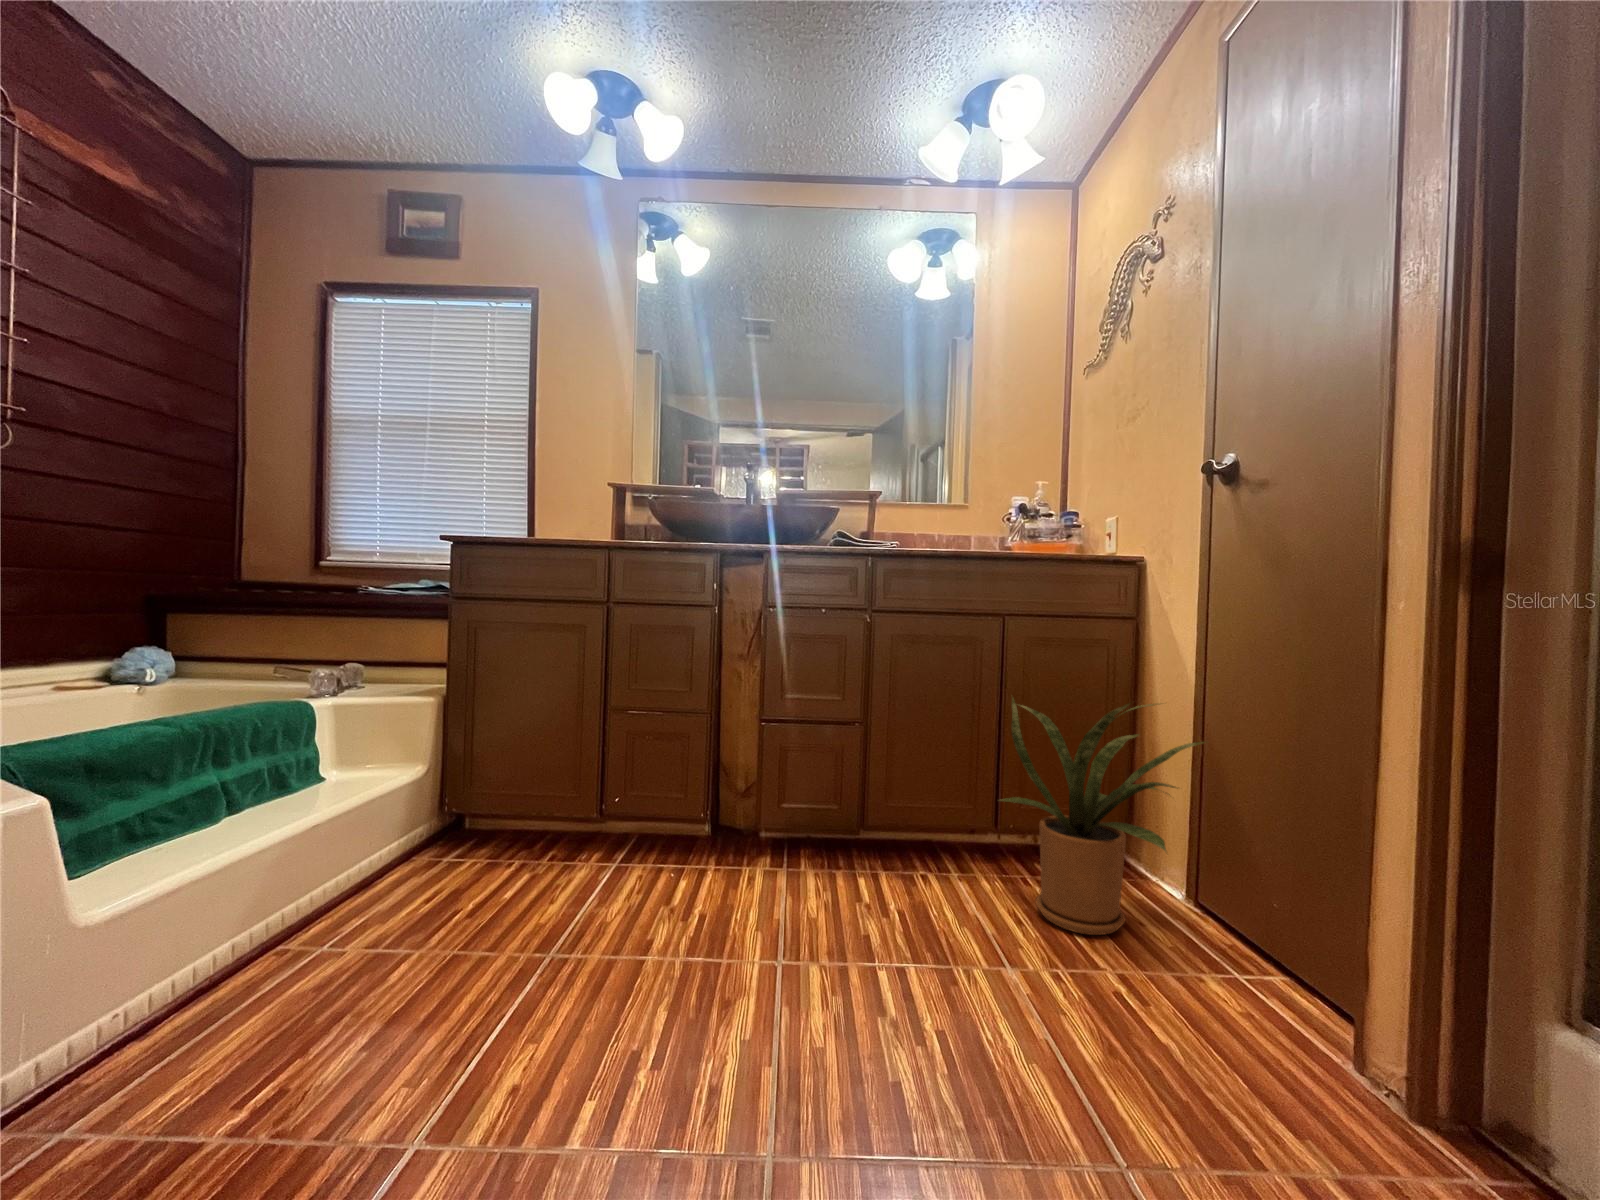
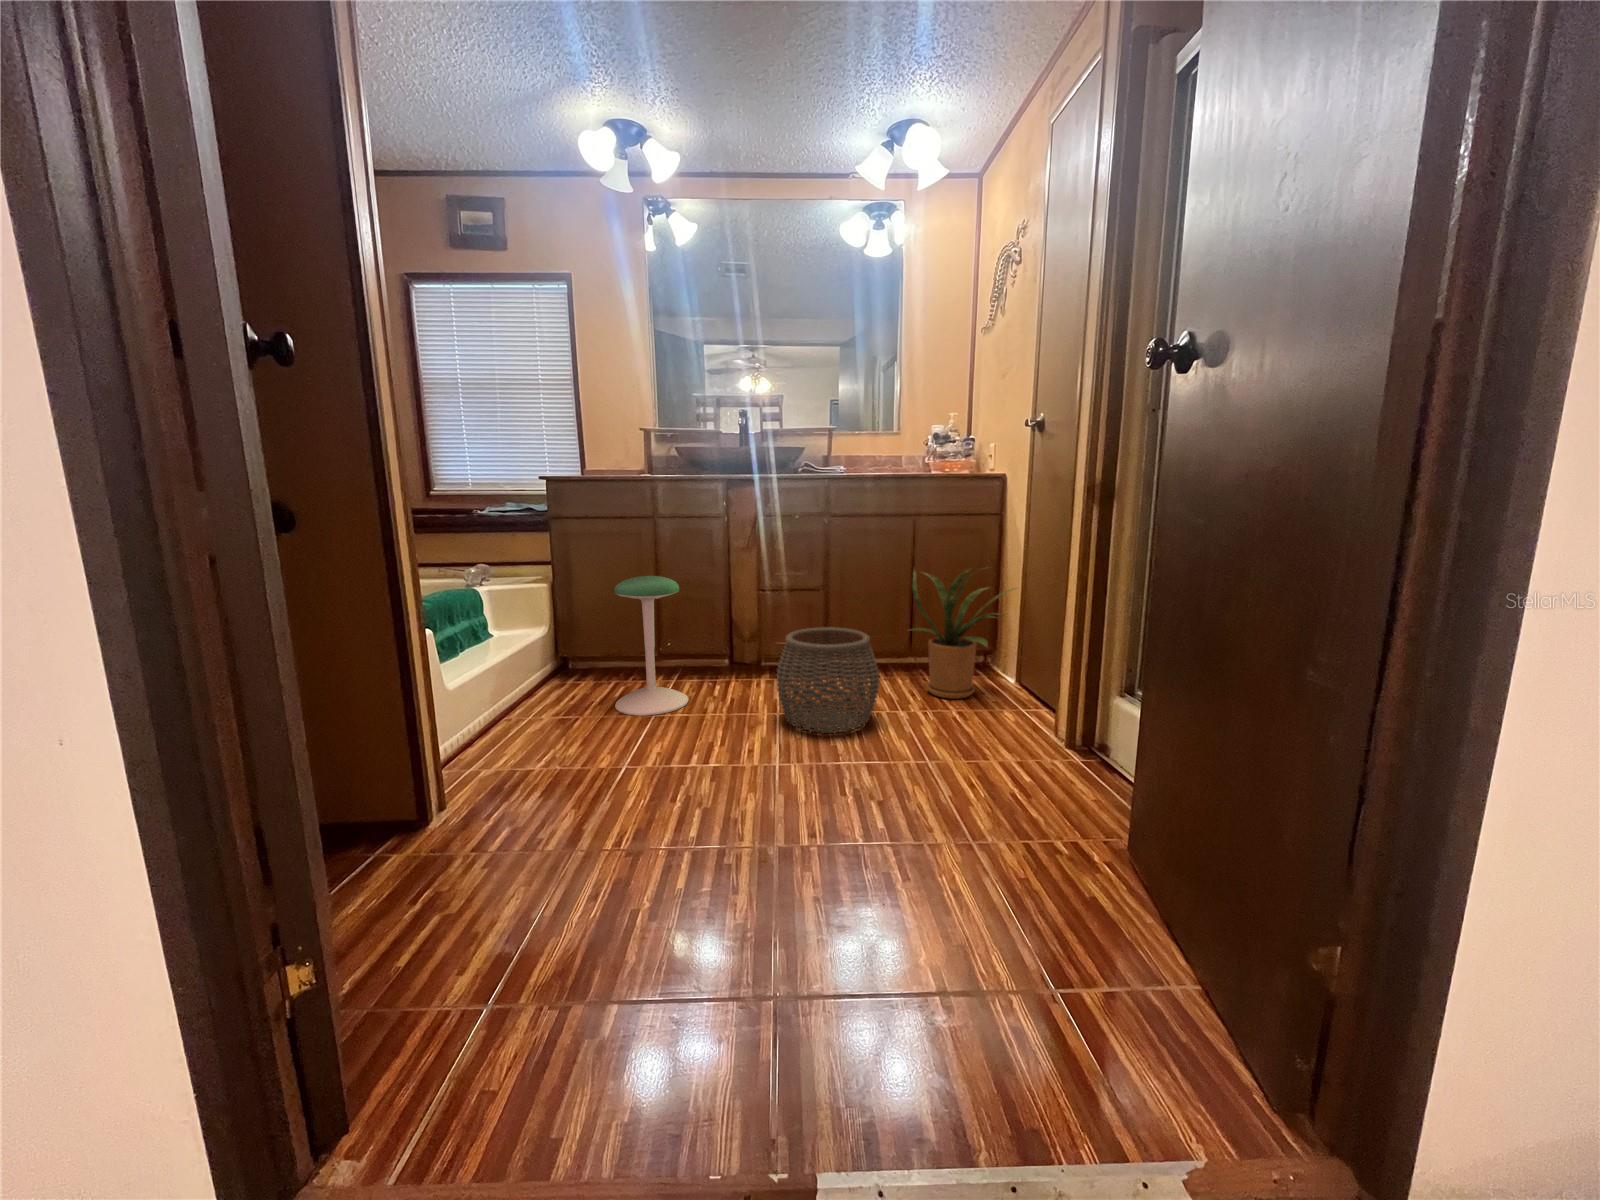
stool: none [491,694,625,953] -> present [614,576,689,716]
woven basket: none [780,799,977,1034] -> present [777,627,879,733]

